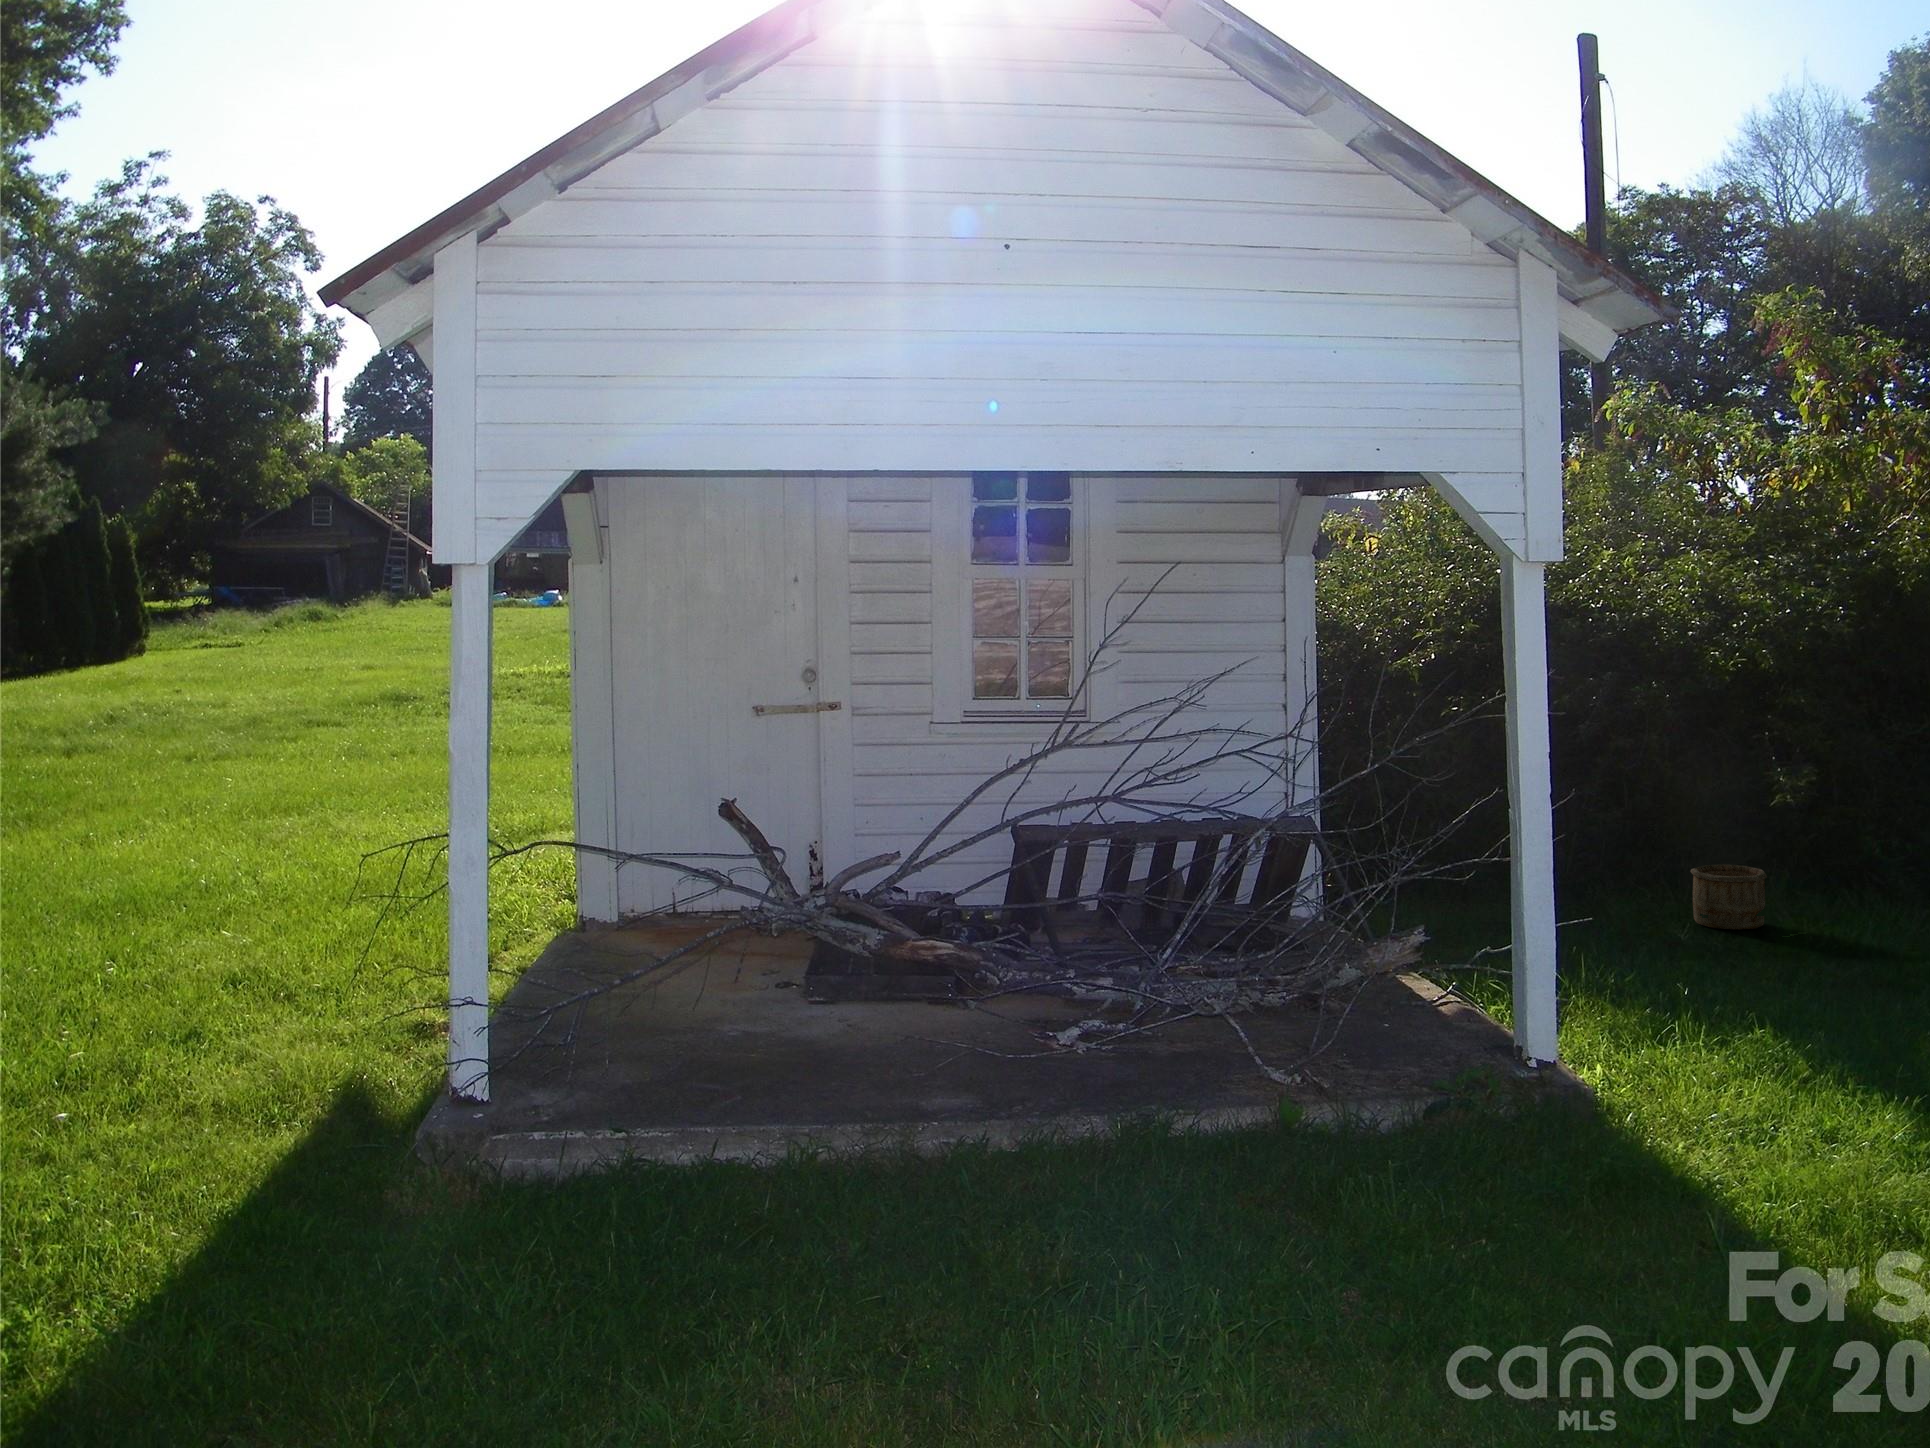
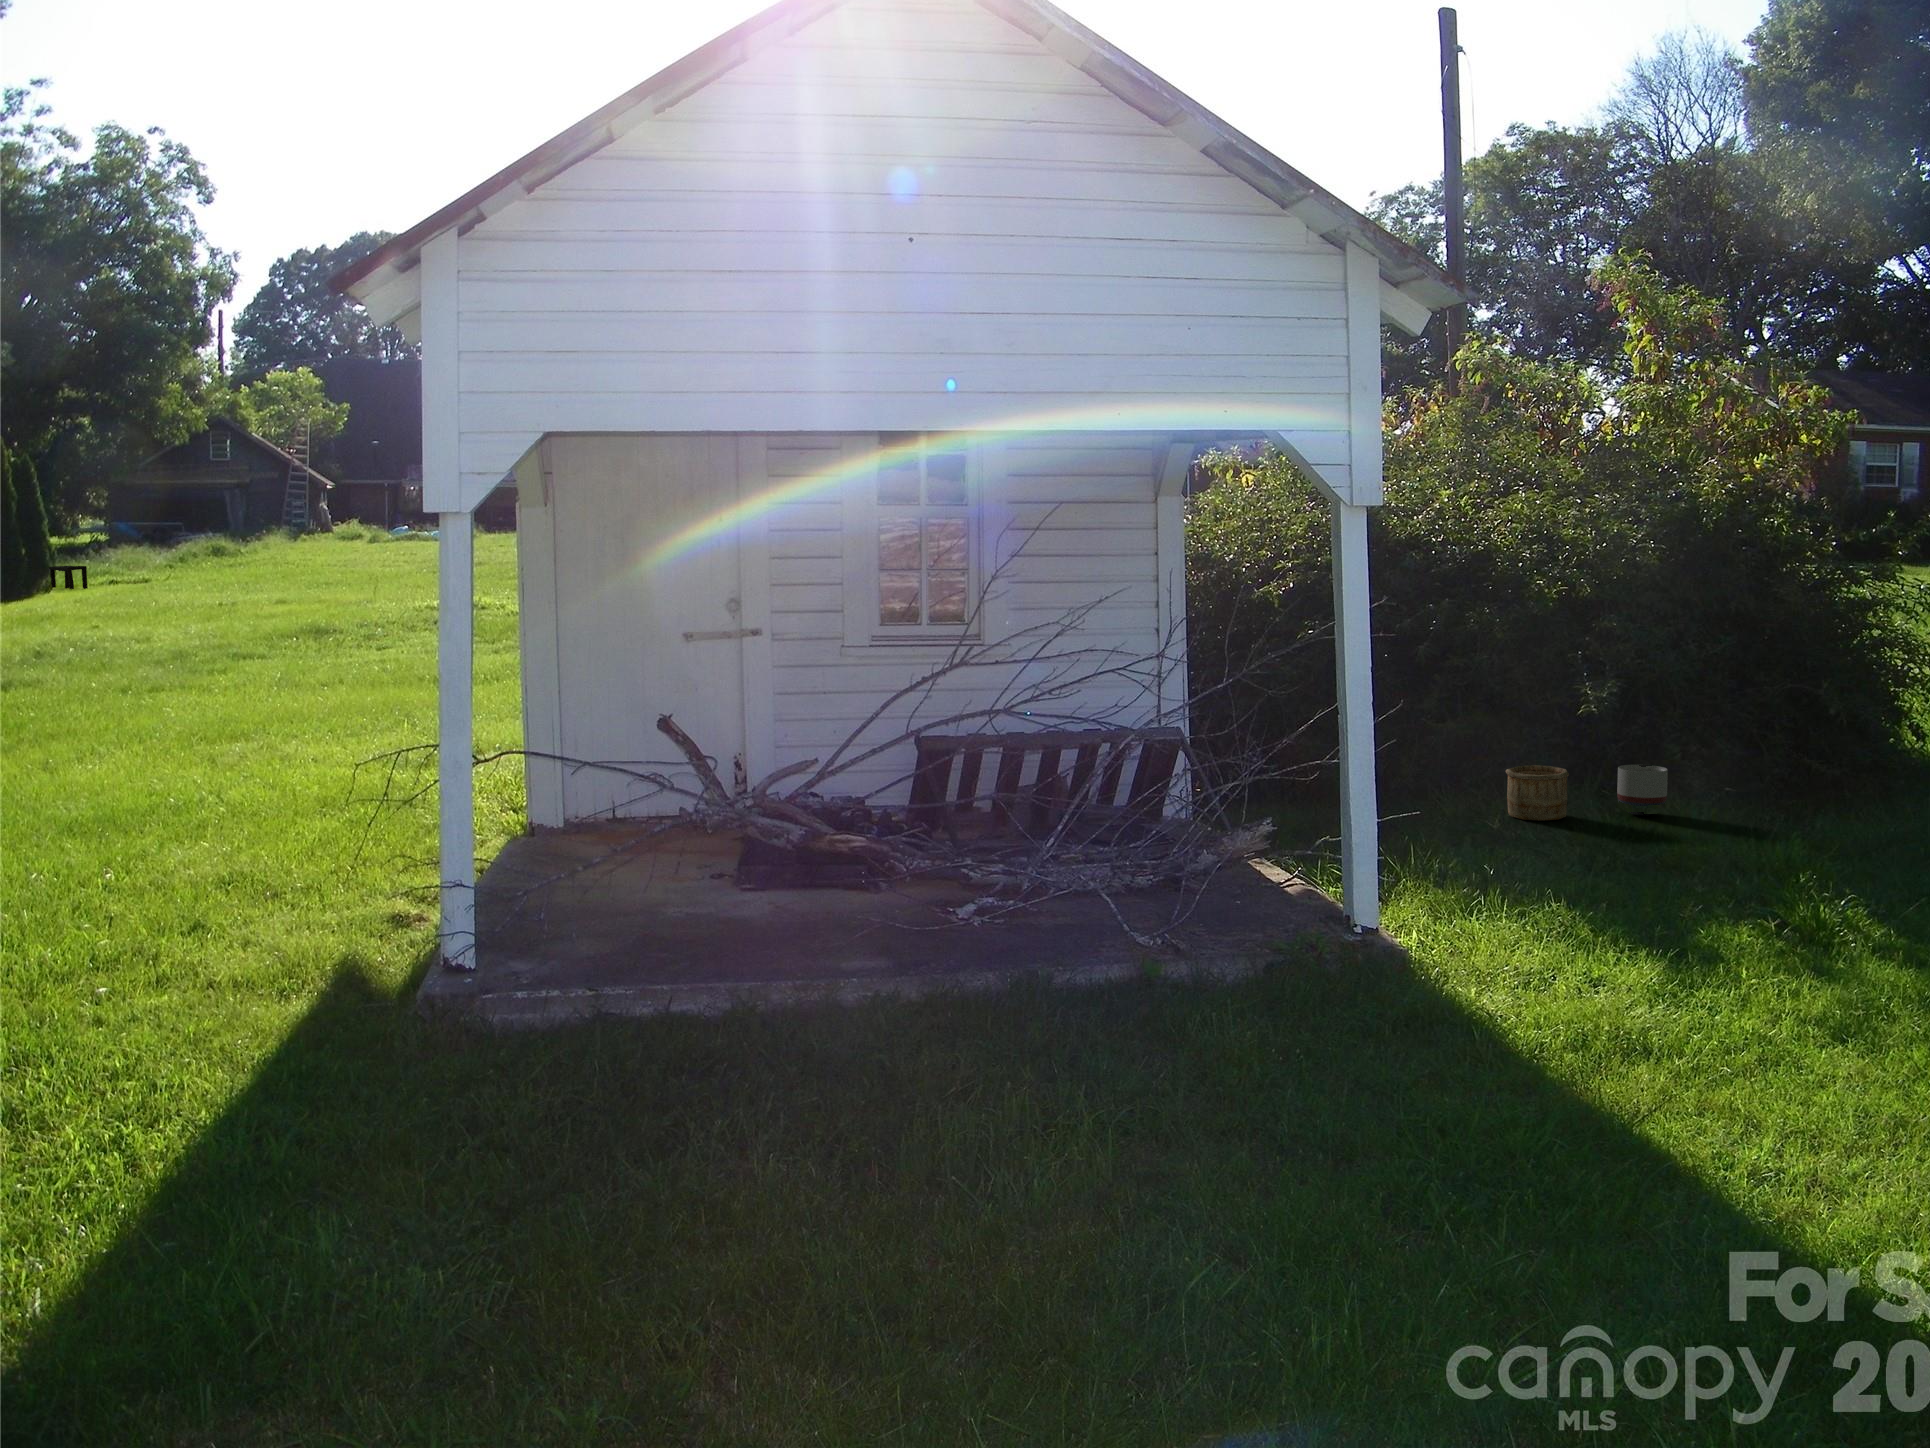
bench: none [142,631,179,655] -> present [49,566,88,589]
planter: none [1824,865,1885,925] -> present [1617,765,1668,816]

